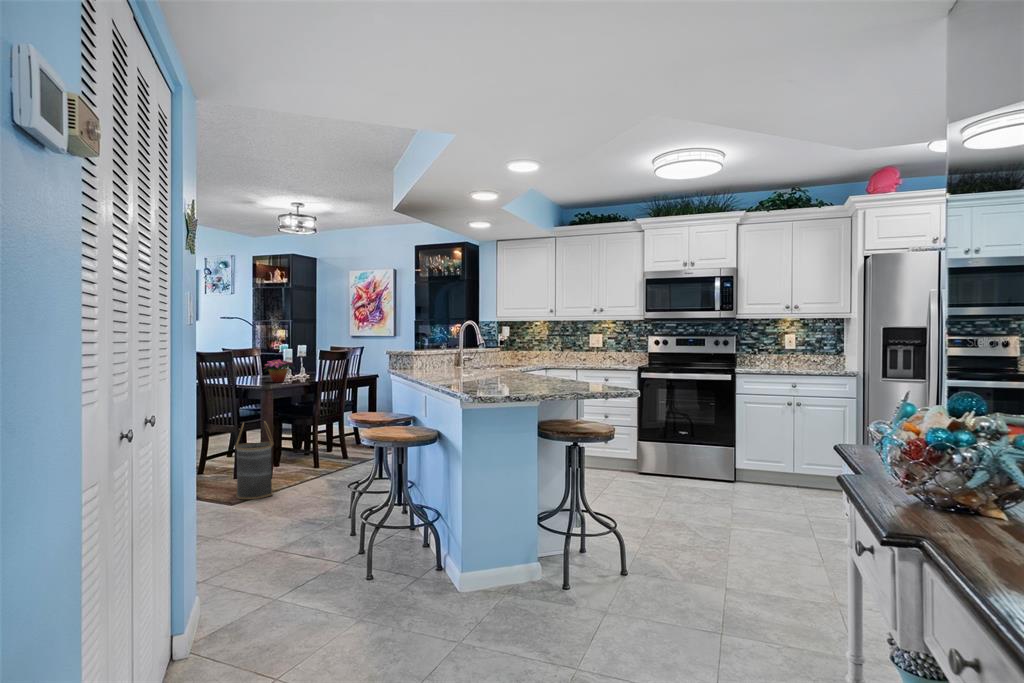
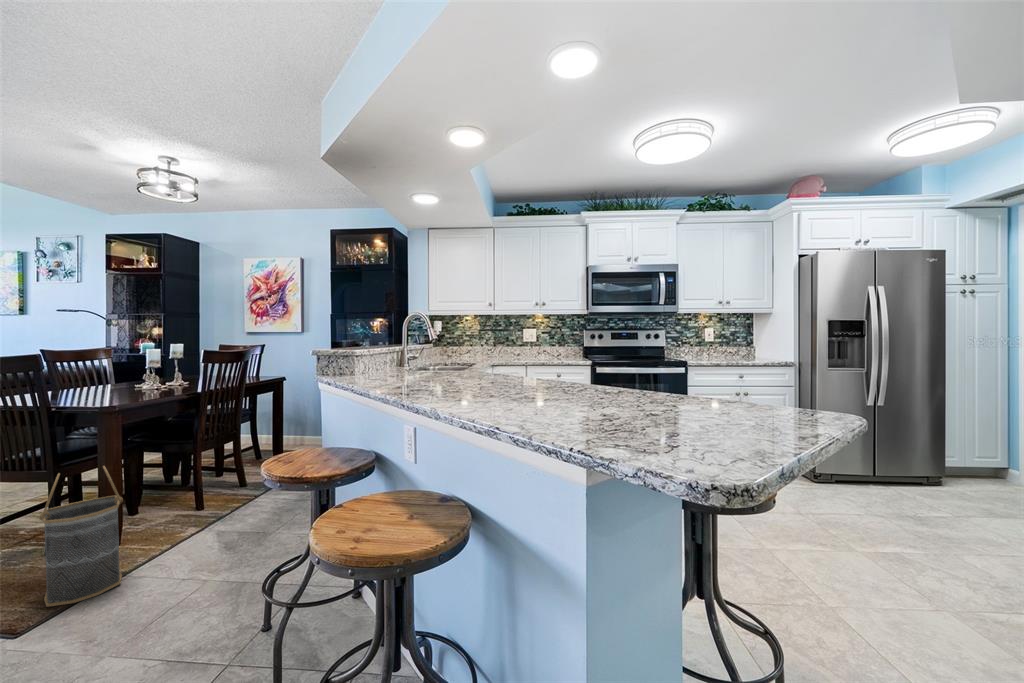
flower arrangement: present [266,360,292,382] -> none [107,363,170,396]

